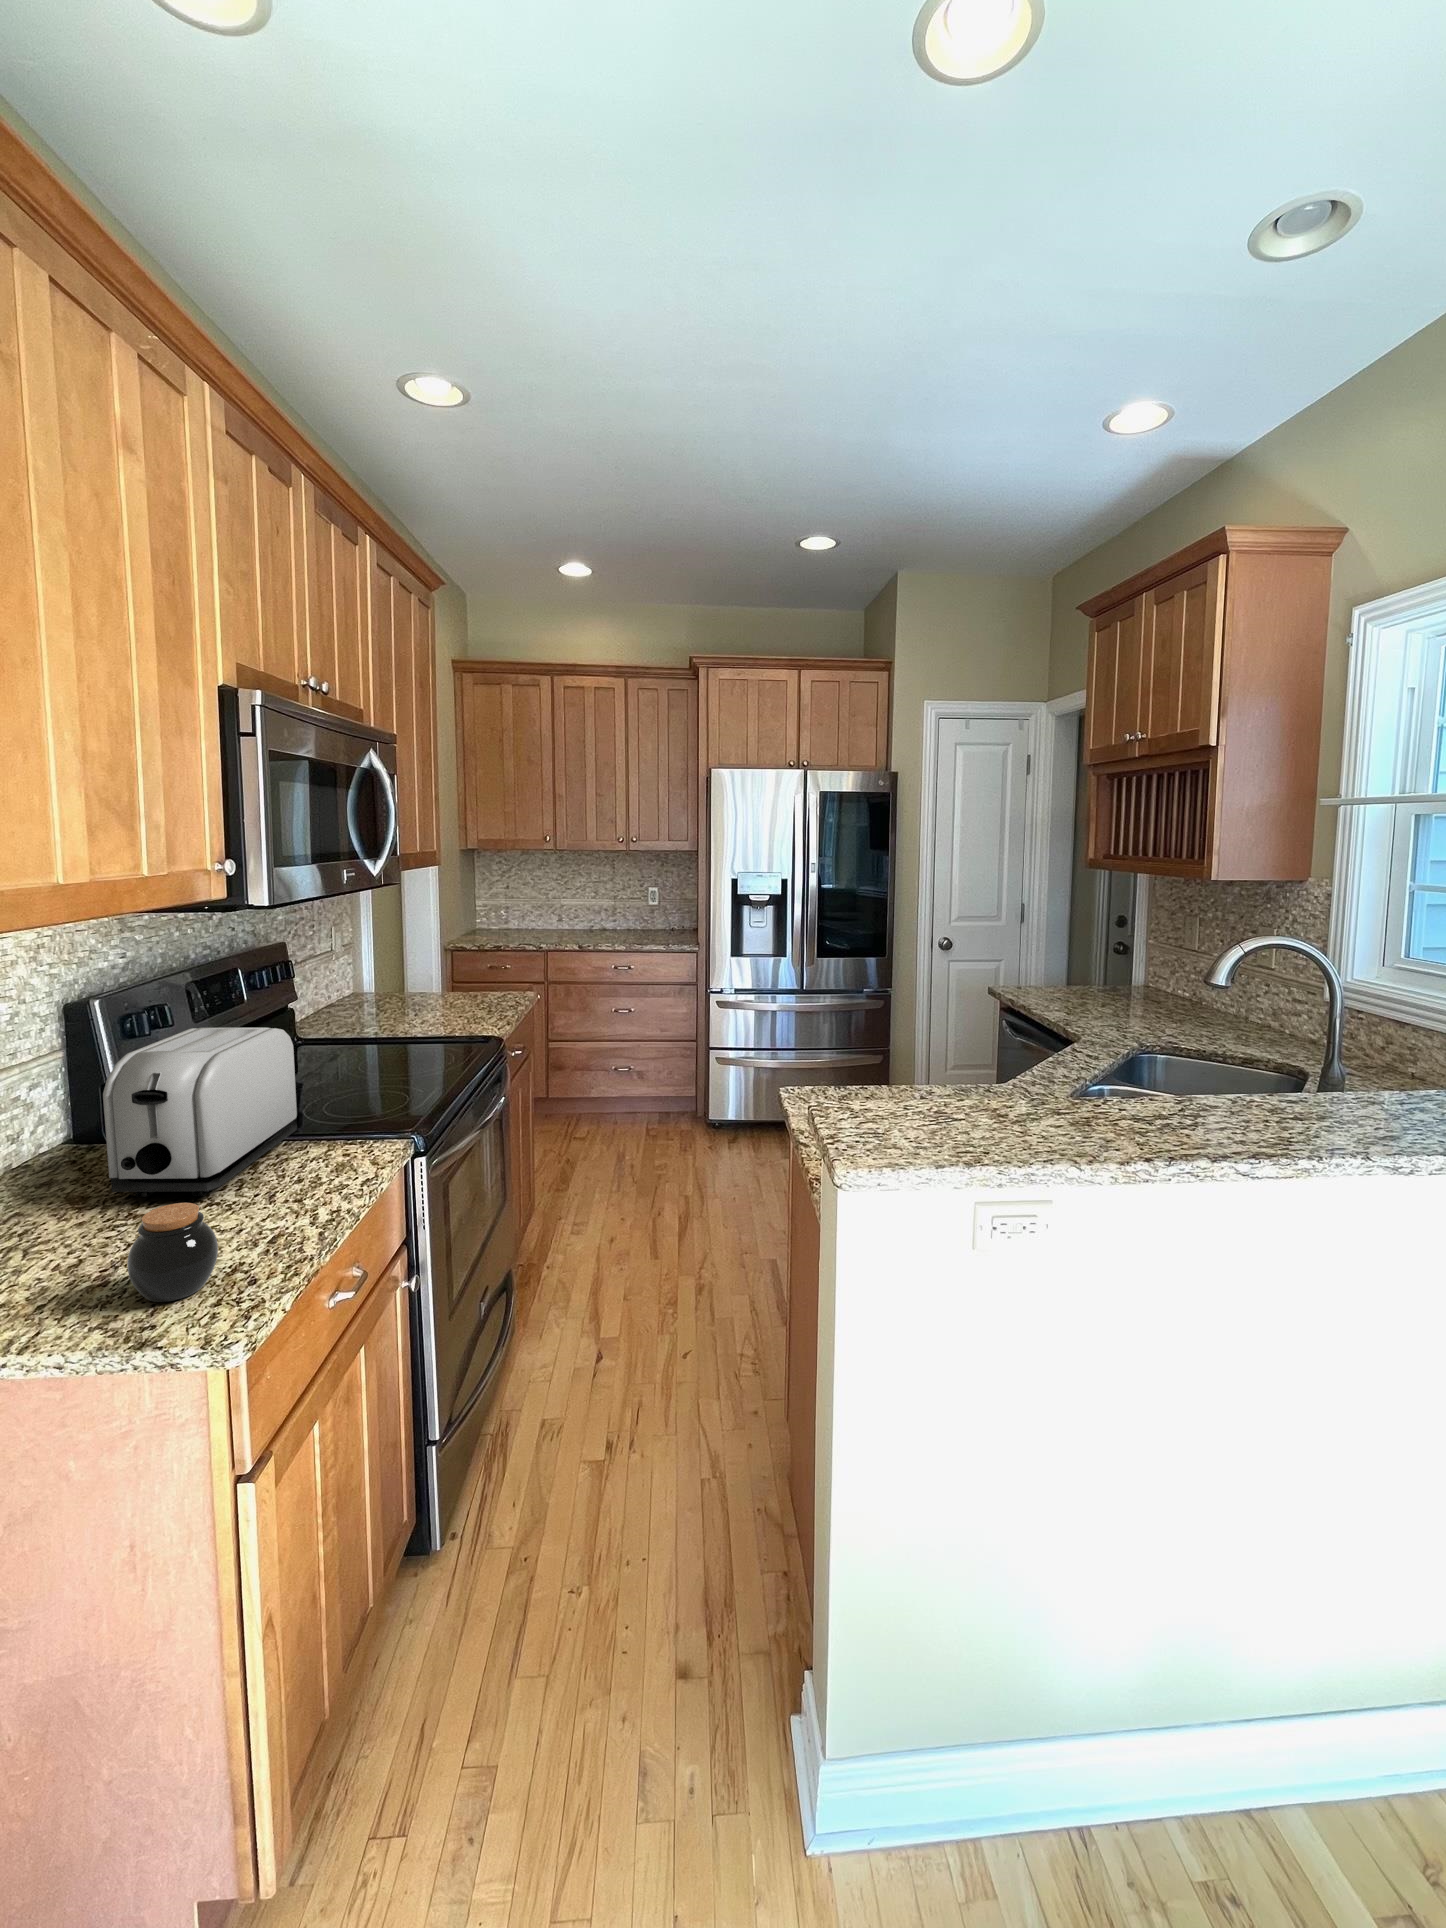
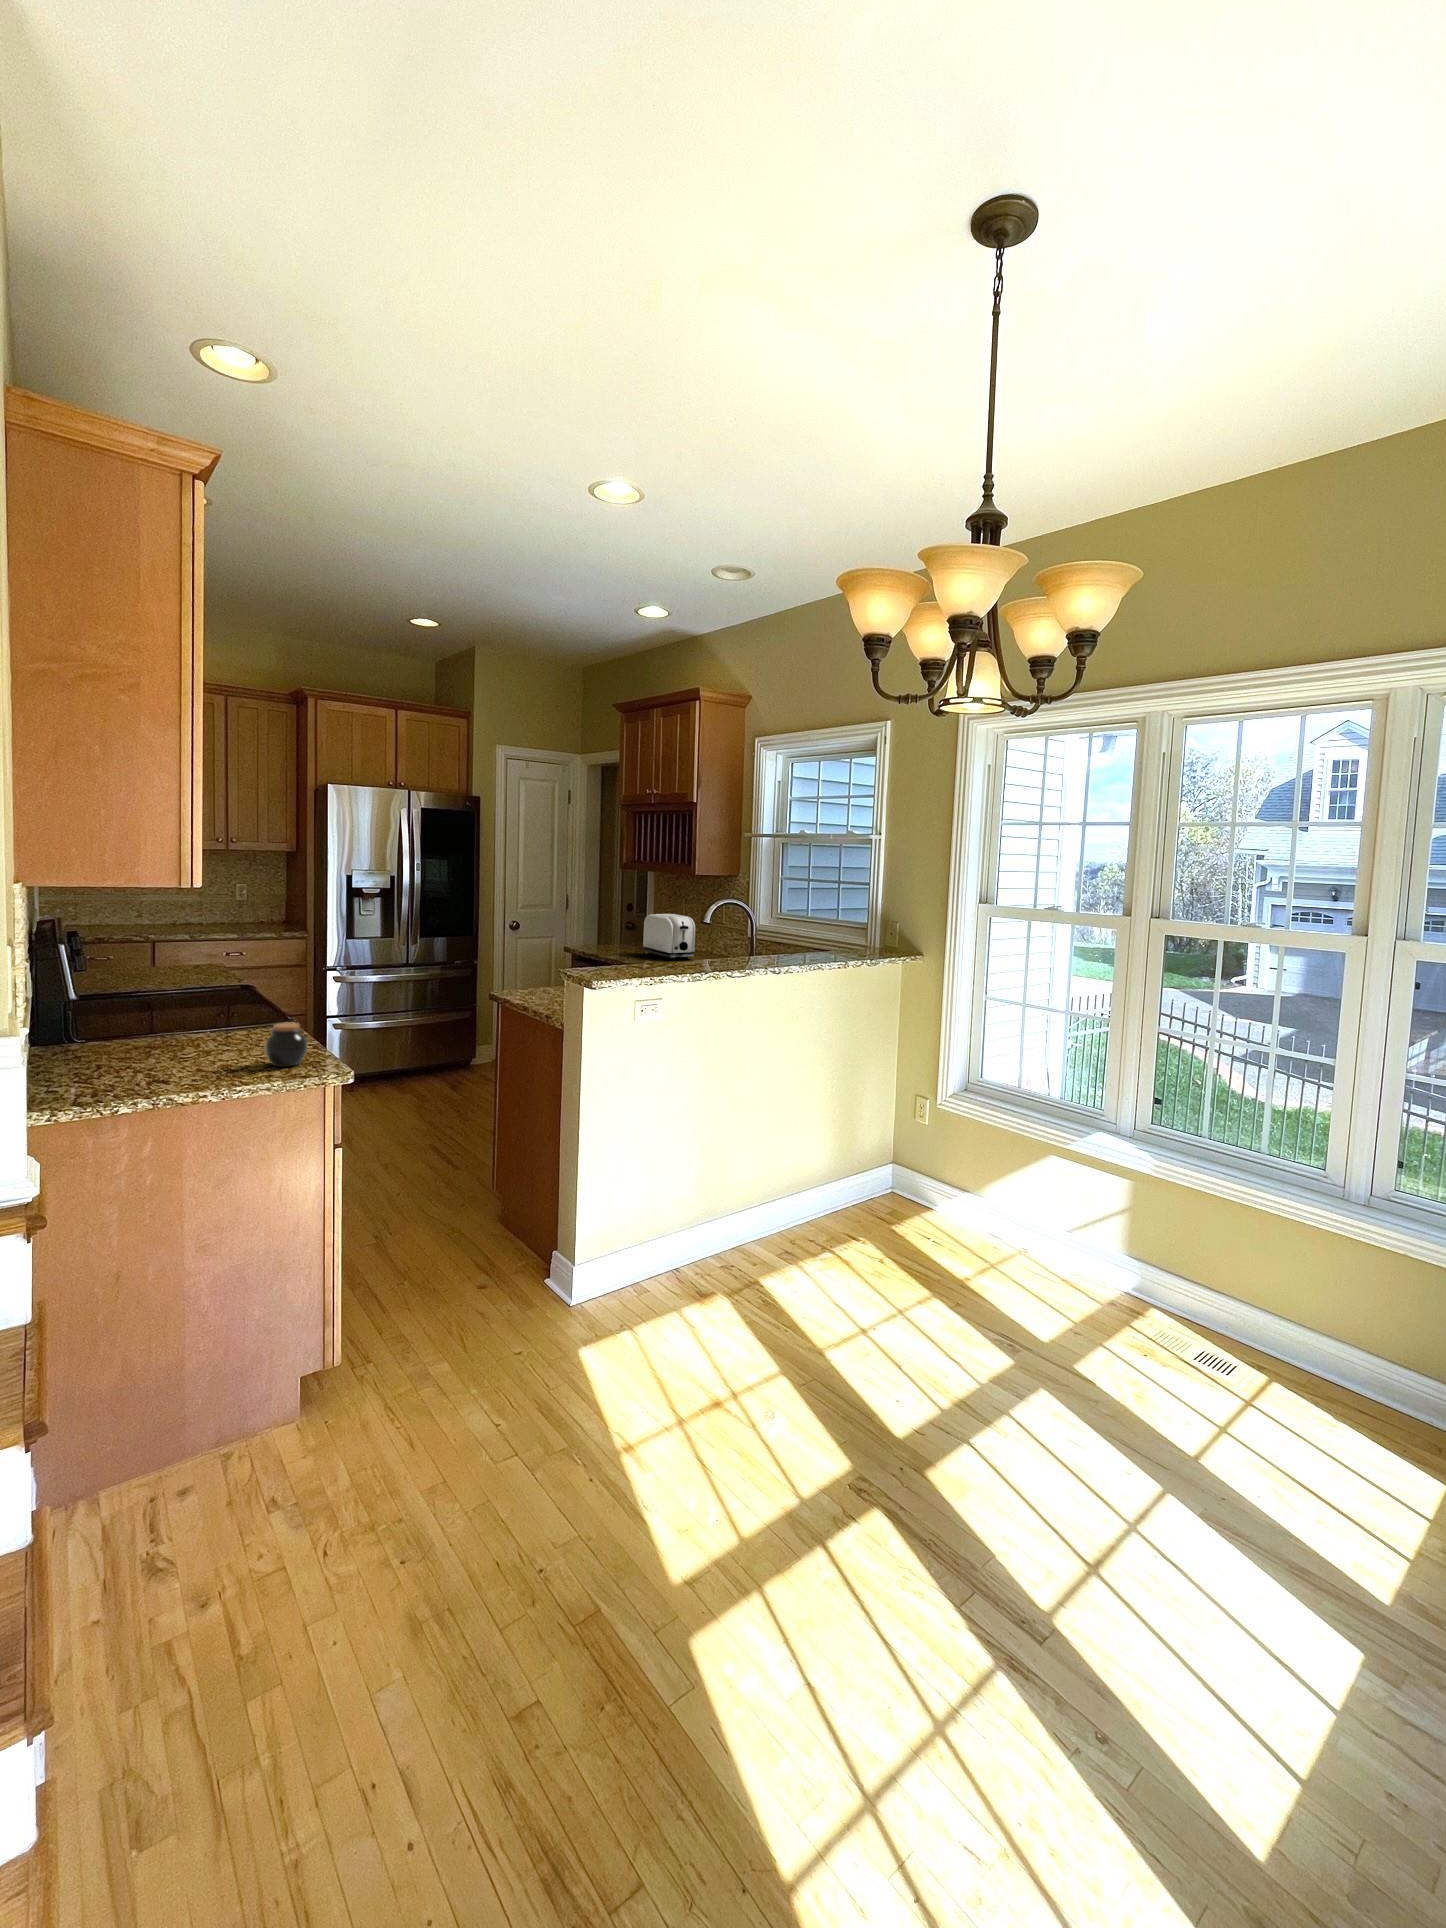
toaster: present [103,1027,297,1197] -> present [643,914,695,960]

